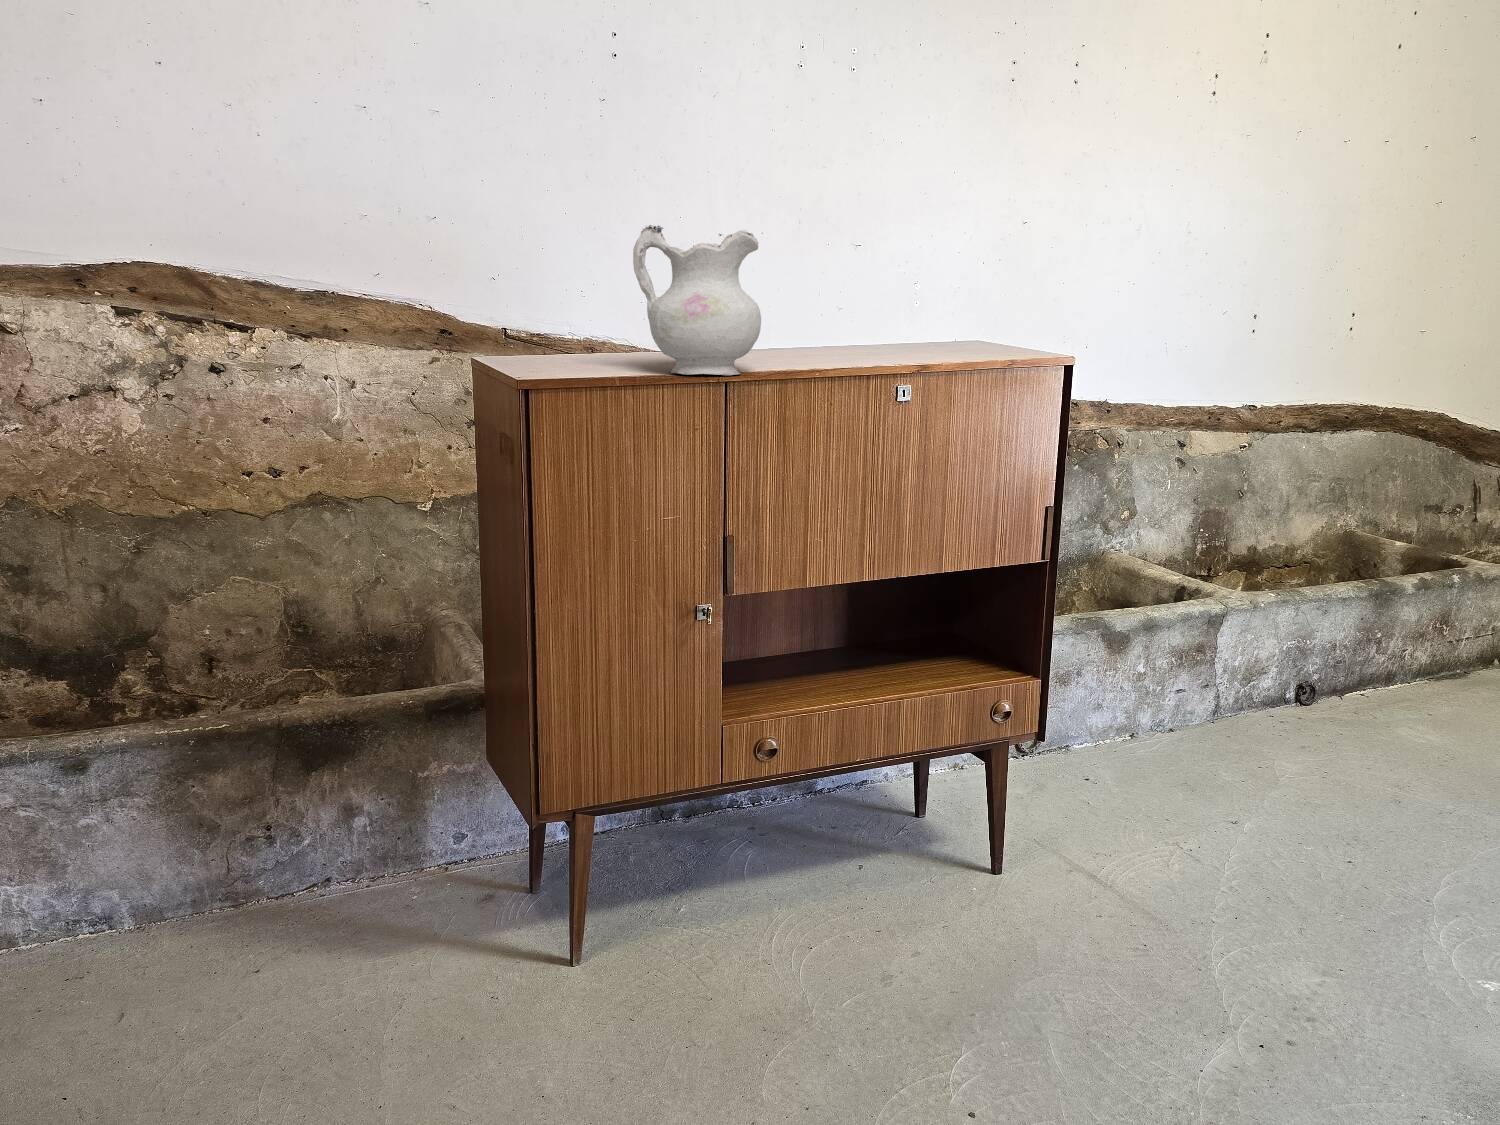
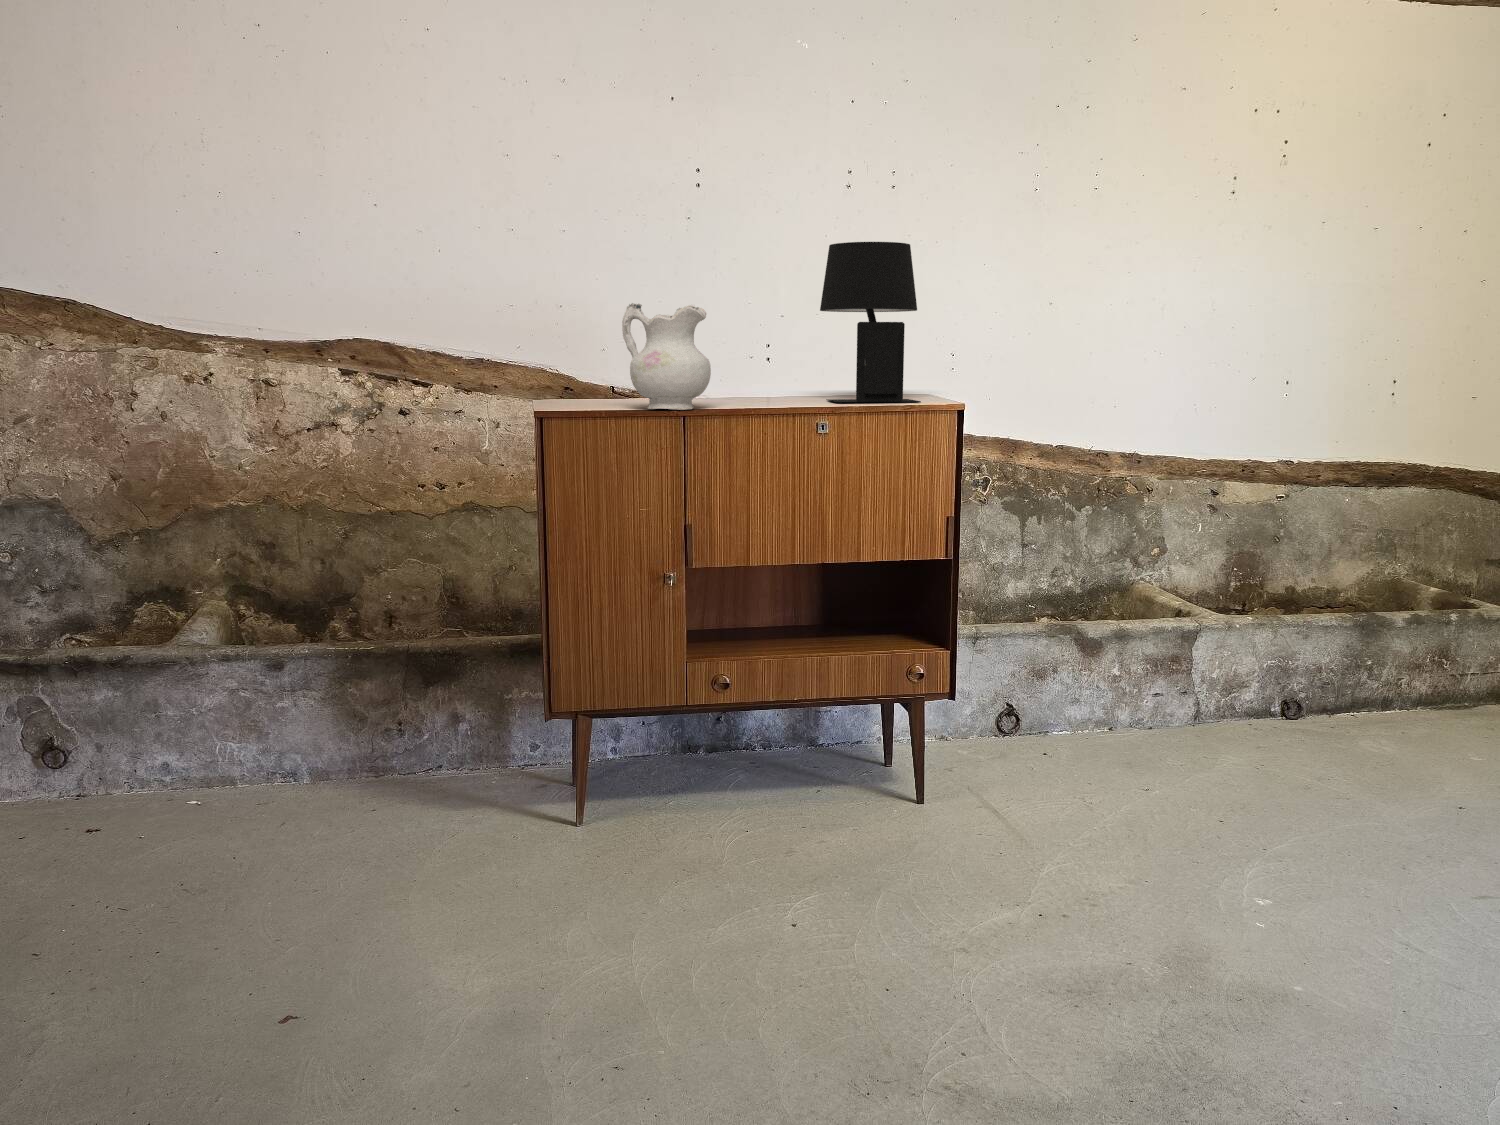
table lamp: none [838,145,979,357] -> present [820,242,921,402]

